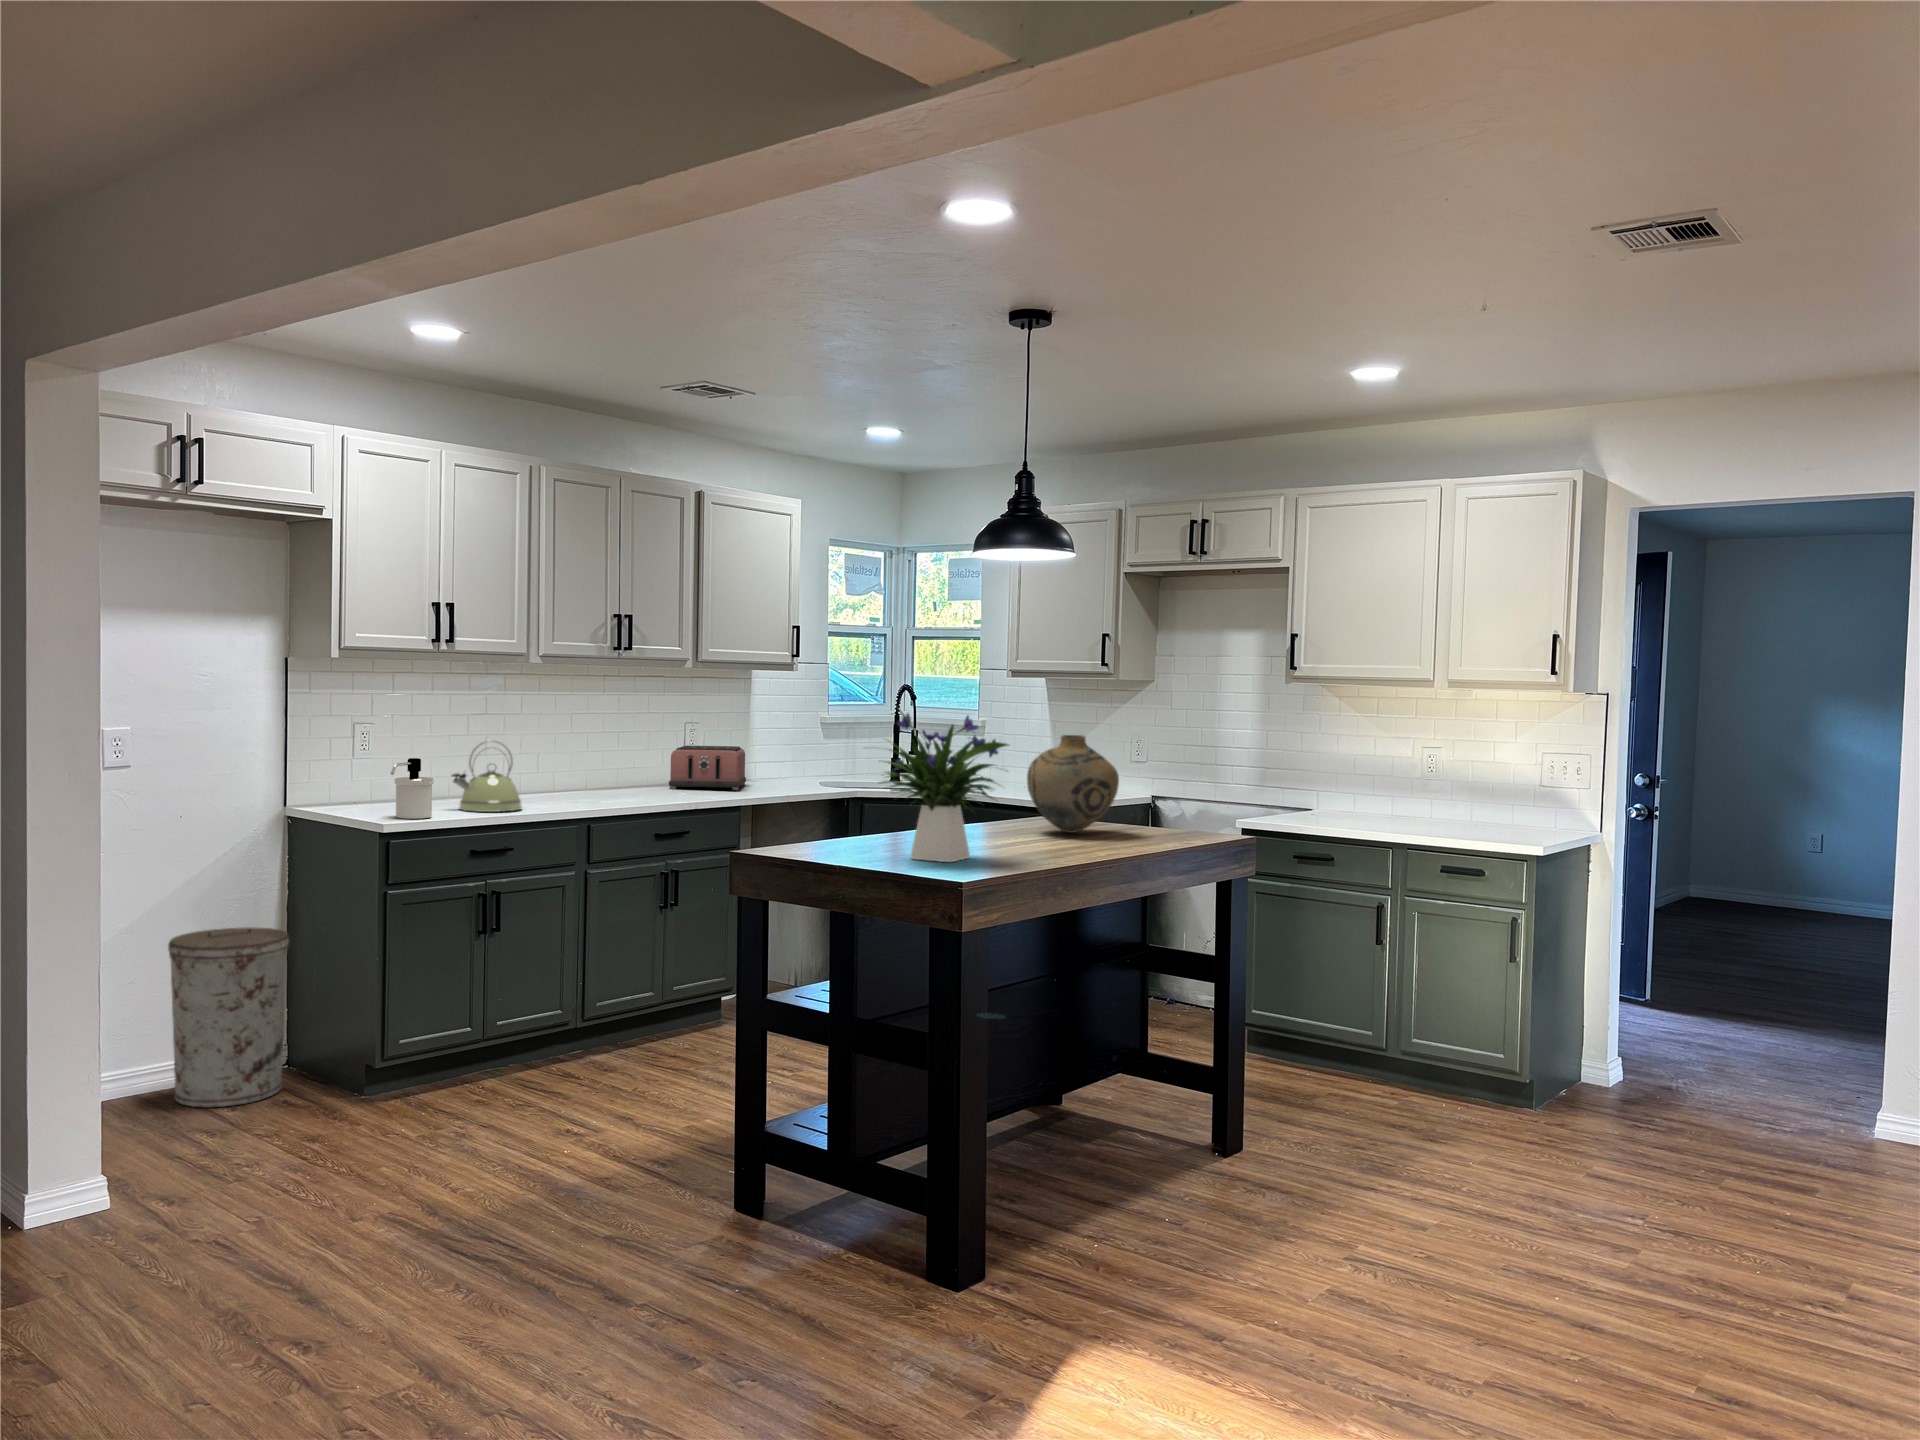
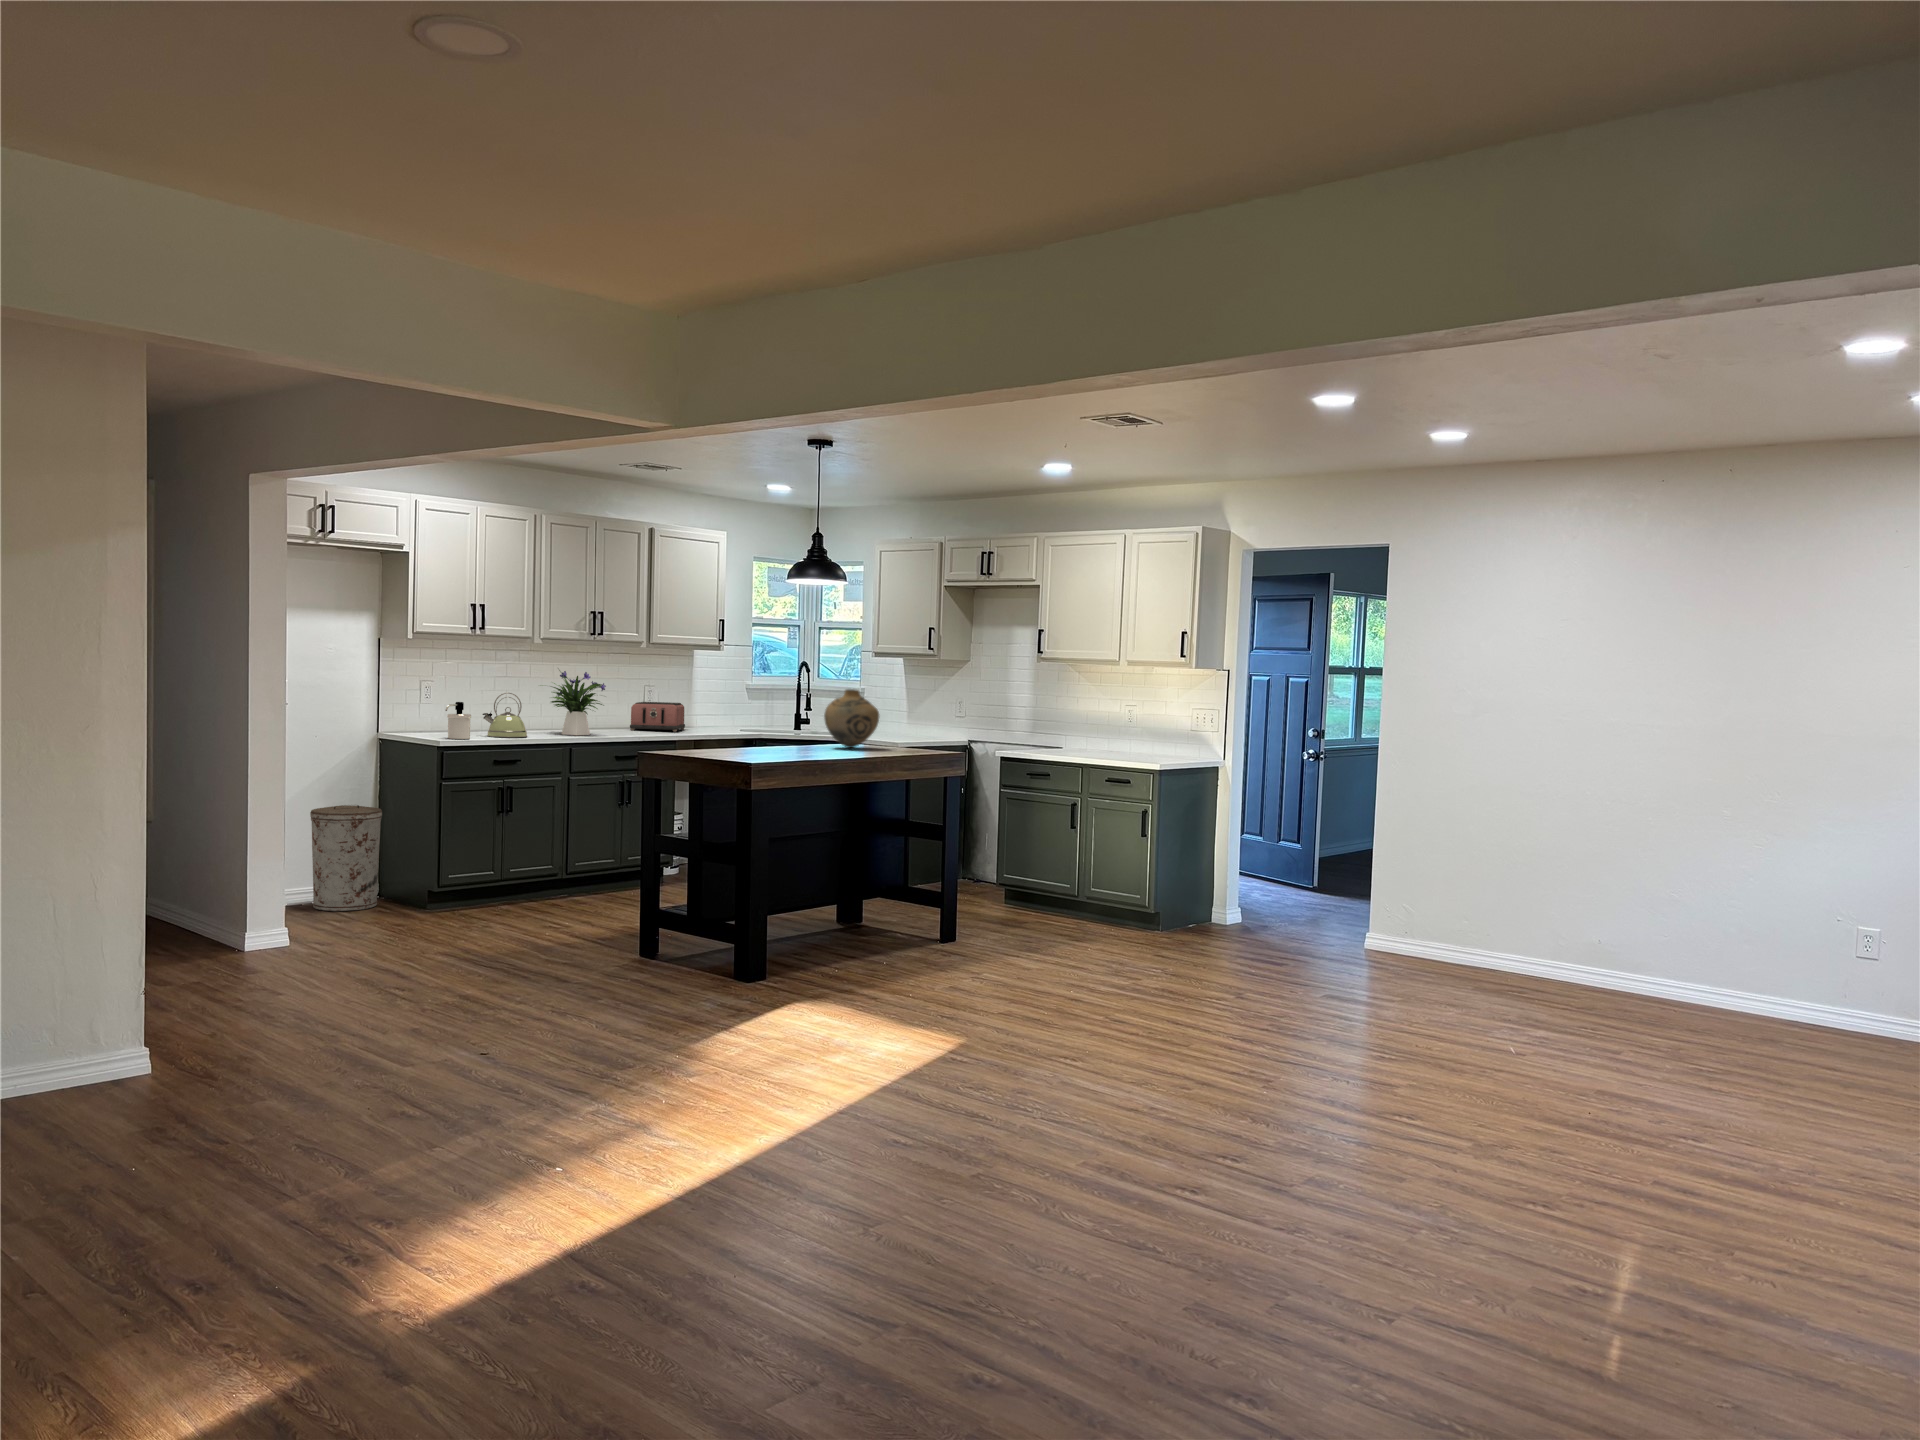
flower arrangement: present [882,707,1008,862] -> present [551,670,606,735]

